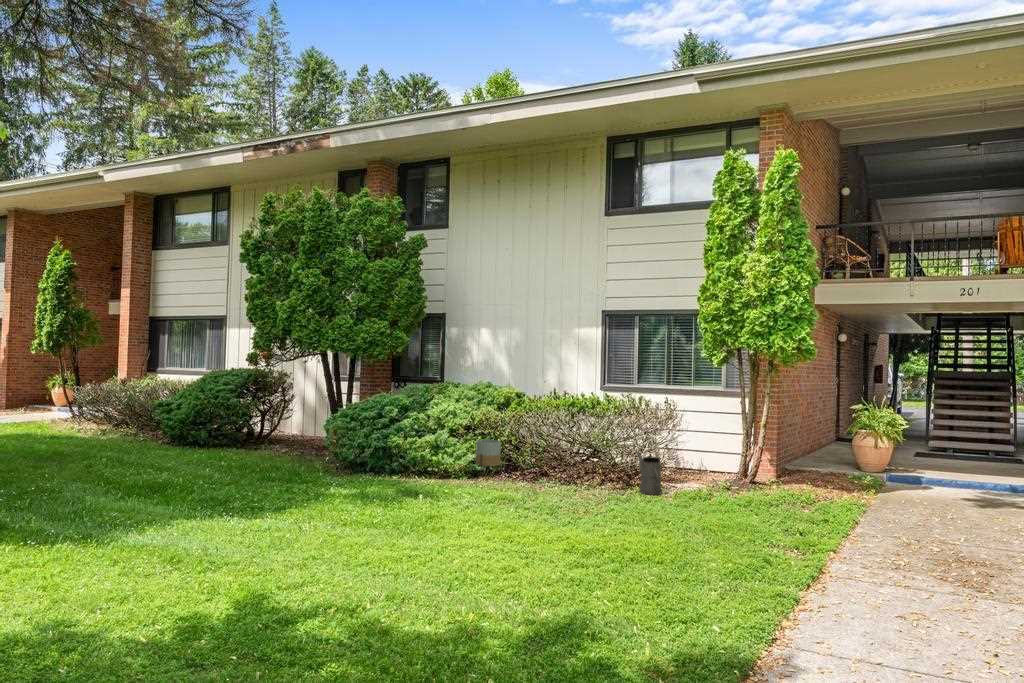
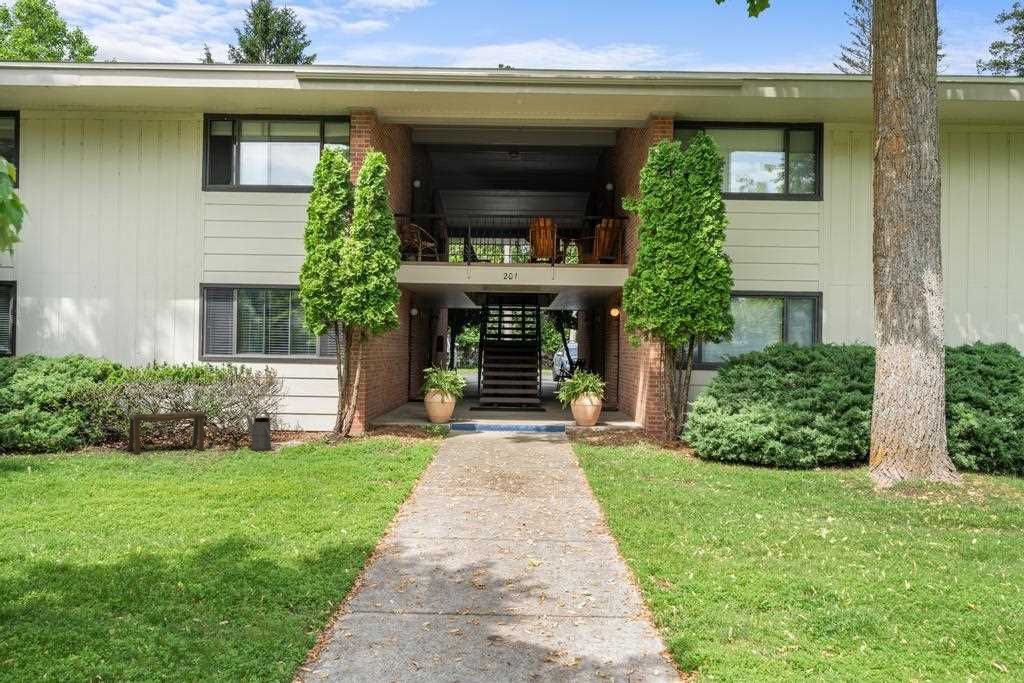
planter: present [476,440,502,475] -> none [76,413,105,451]
bench: none [520,444,592,488] -> present [128,411,205,454]

